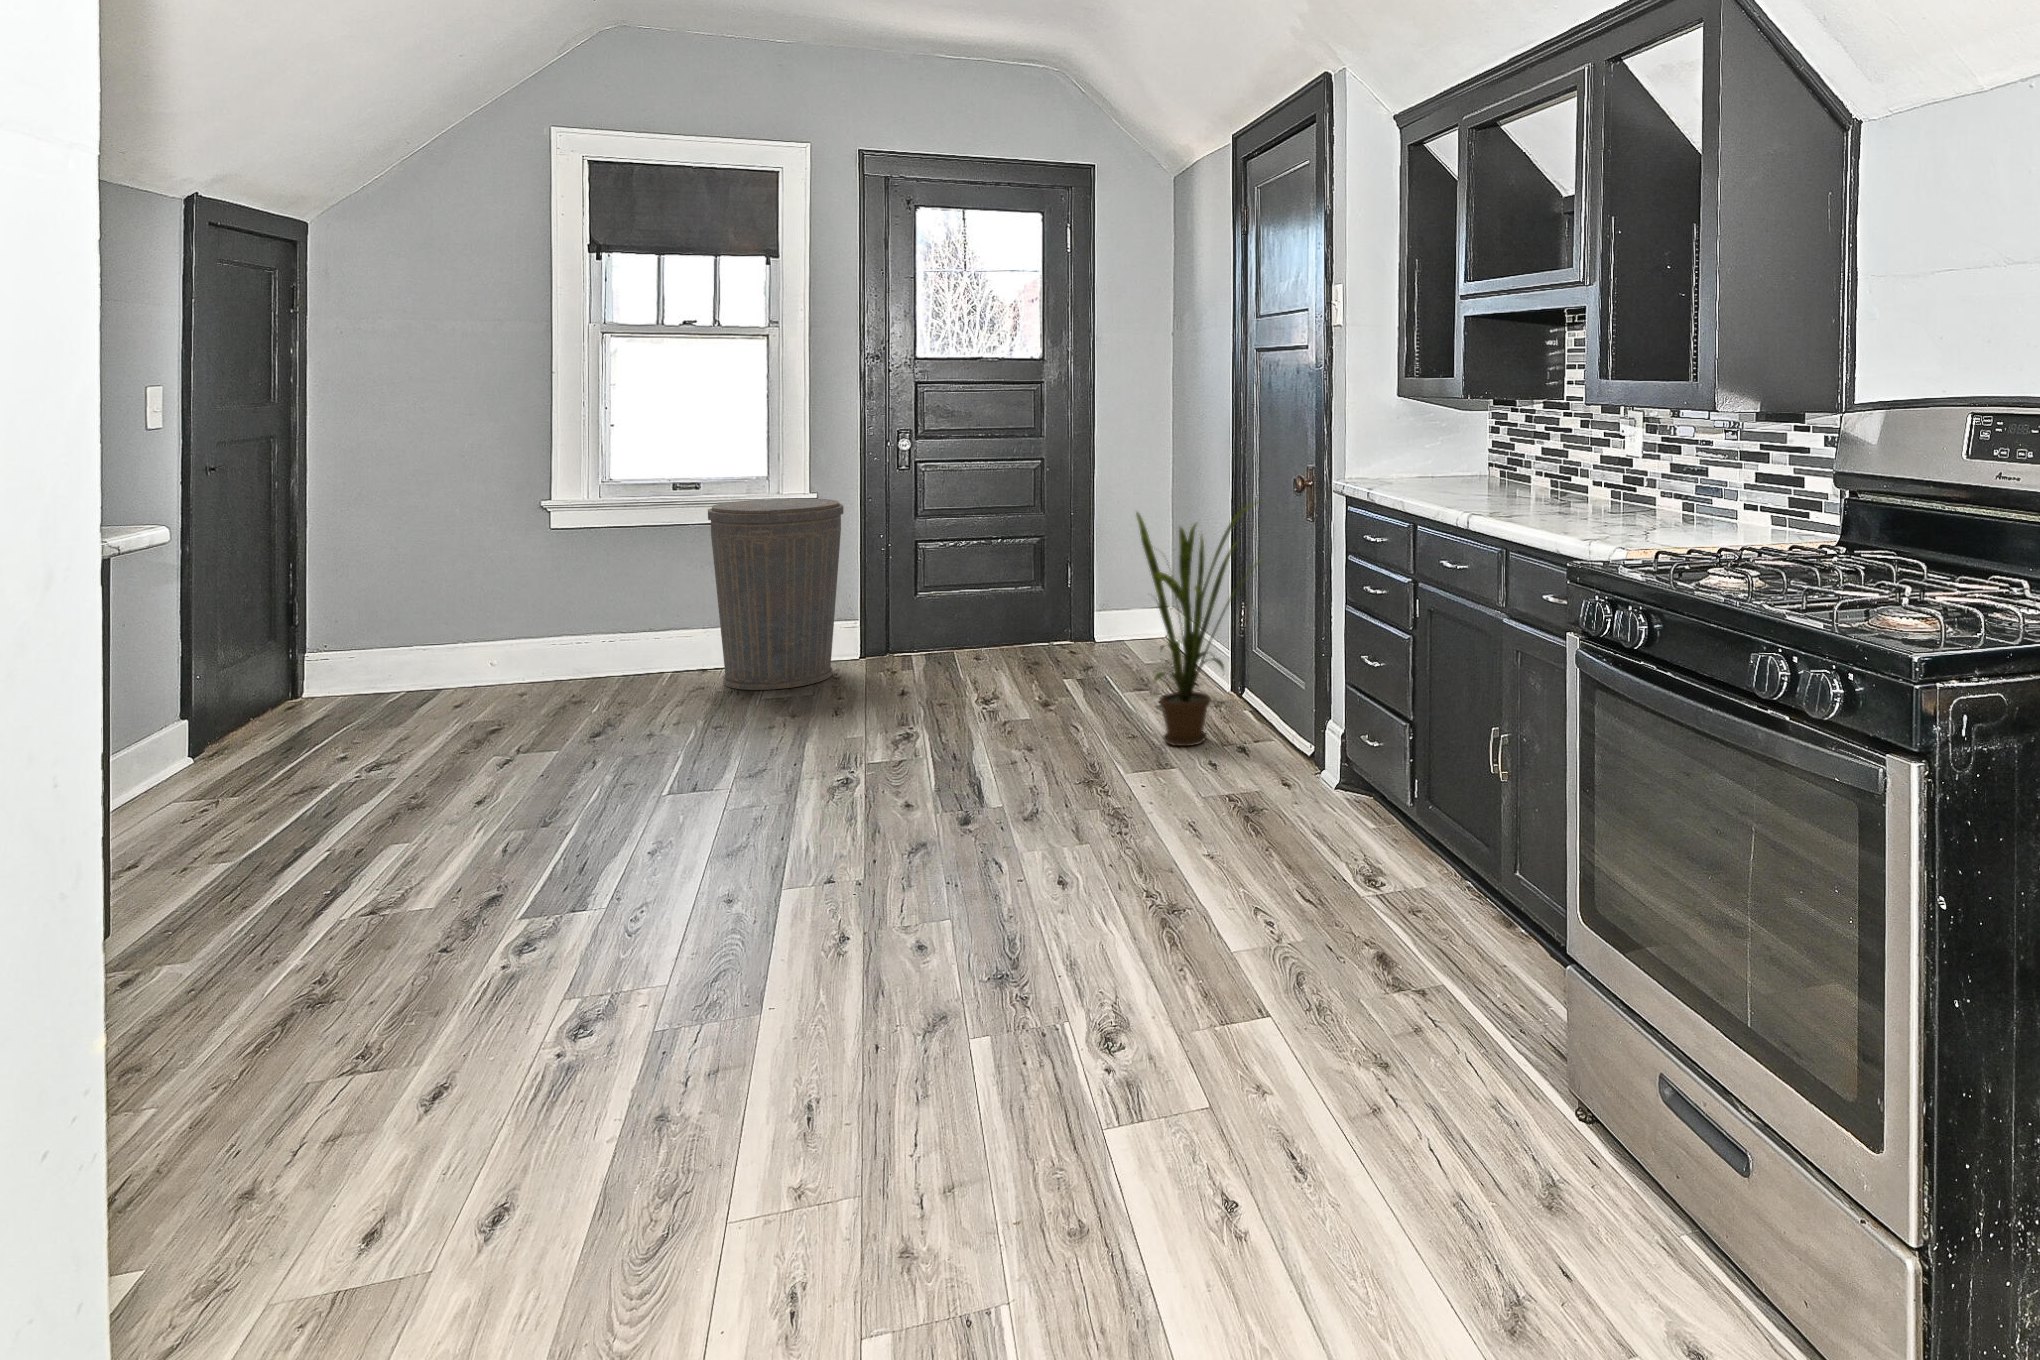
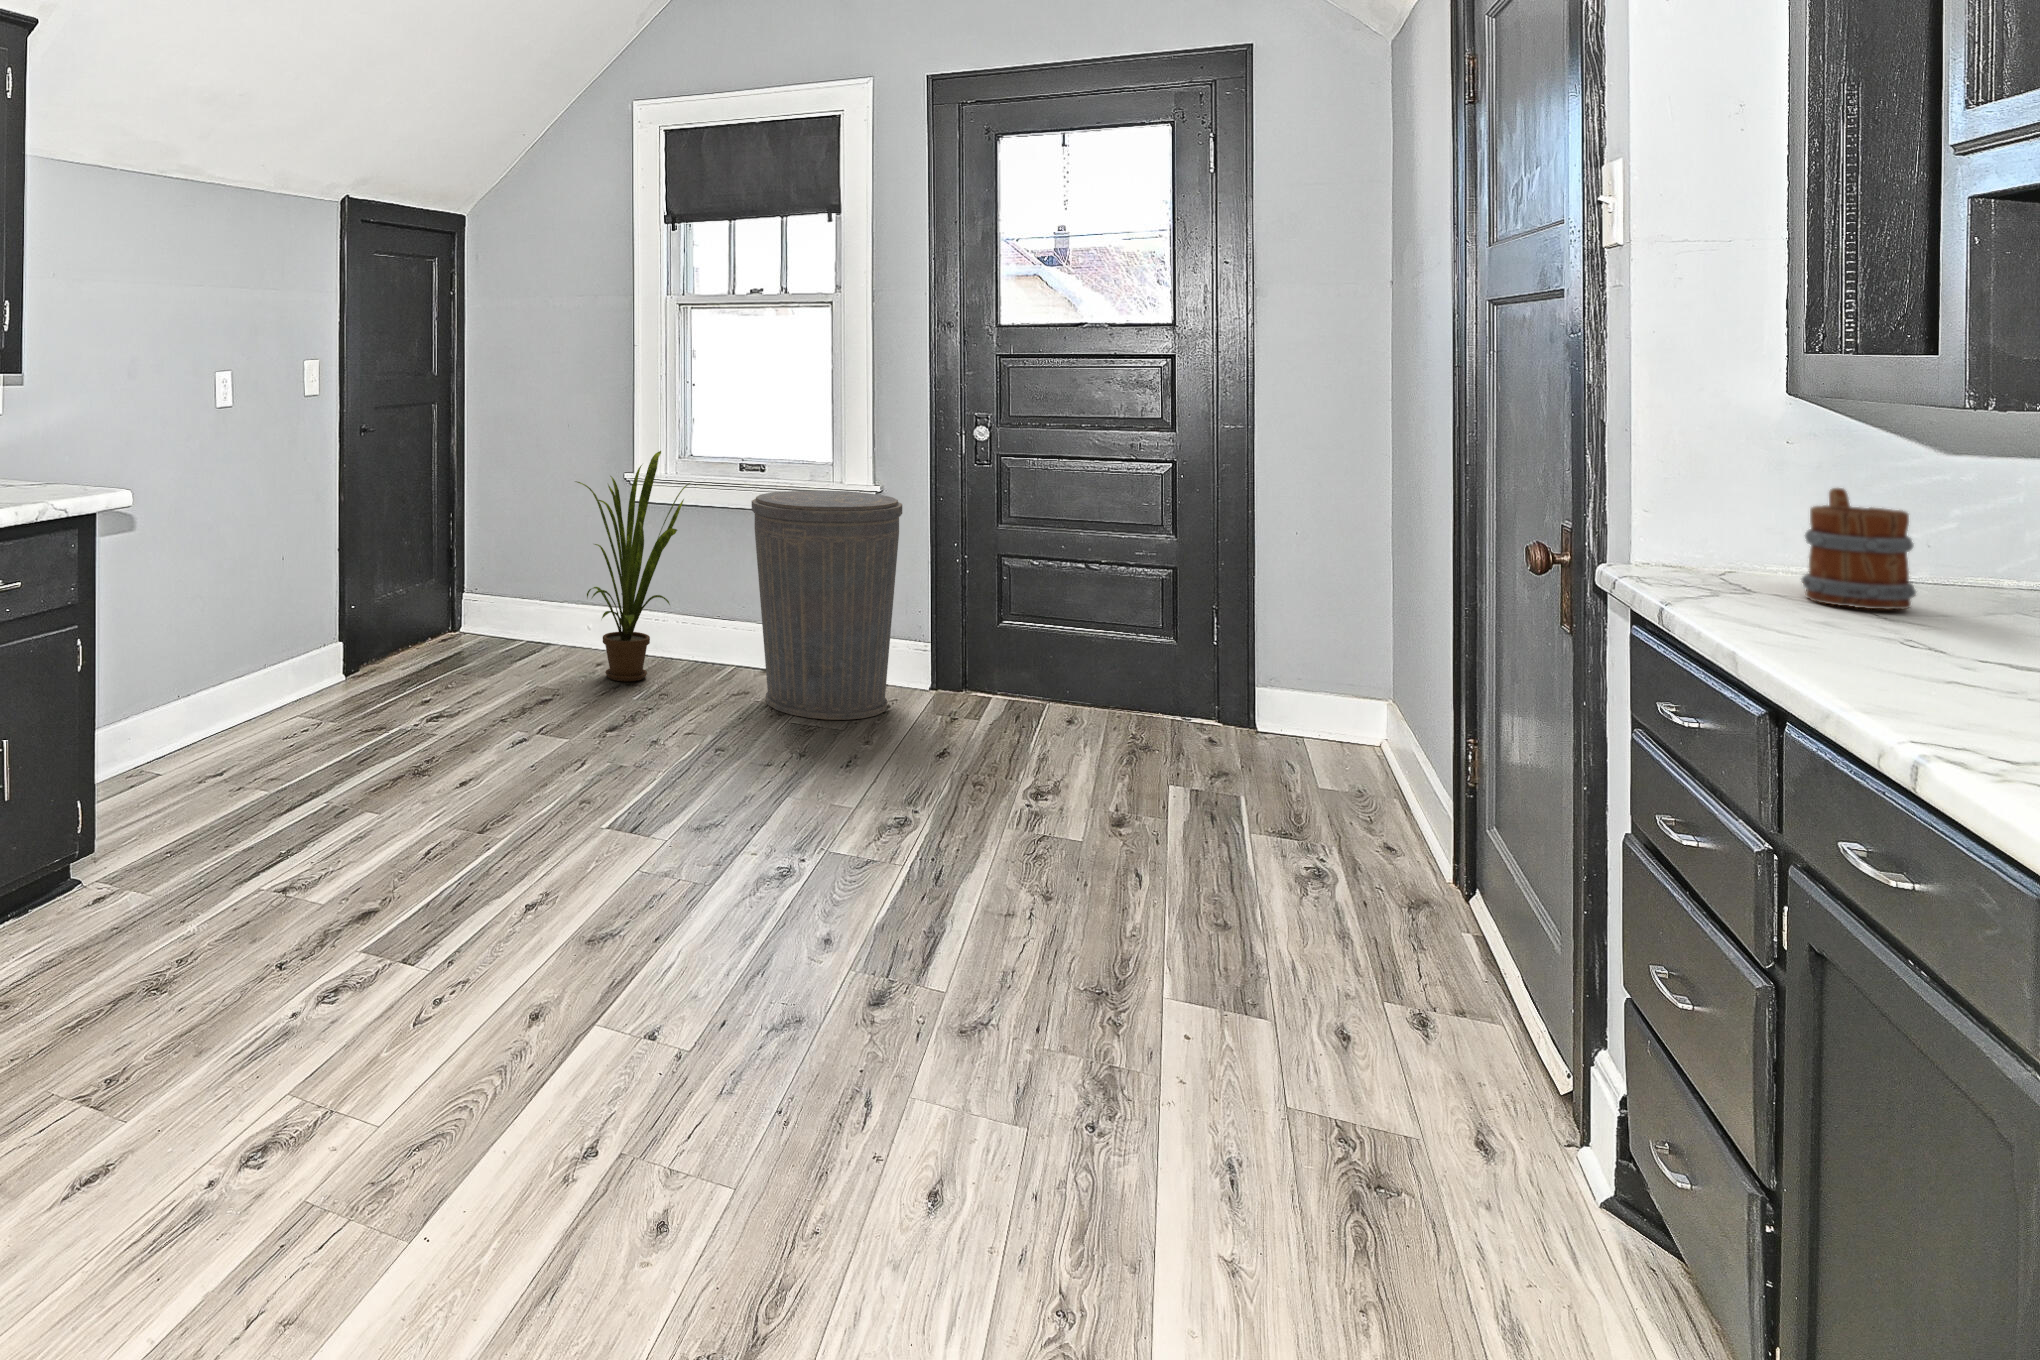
mug: none [1410,439,1446,489] -> present [1802,488,1916,609]
house plant: present [1136,503,1262,746] -> present [576,451,690,681]

